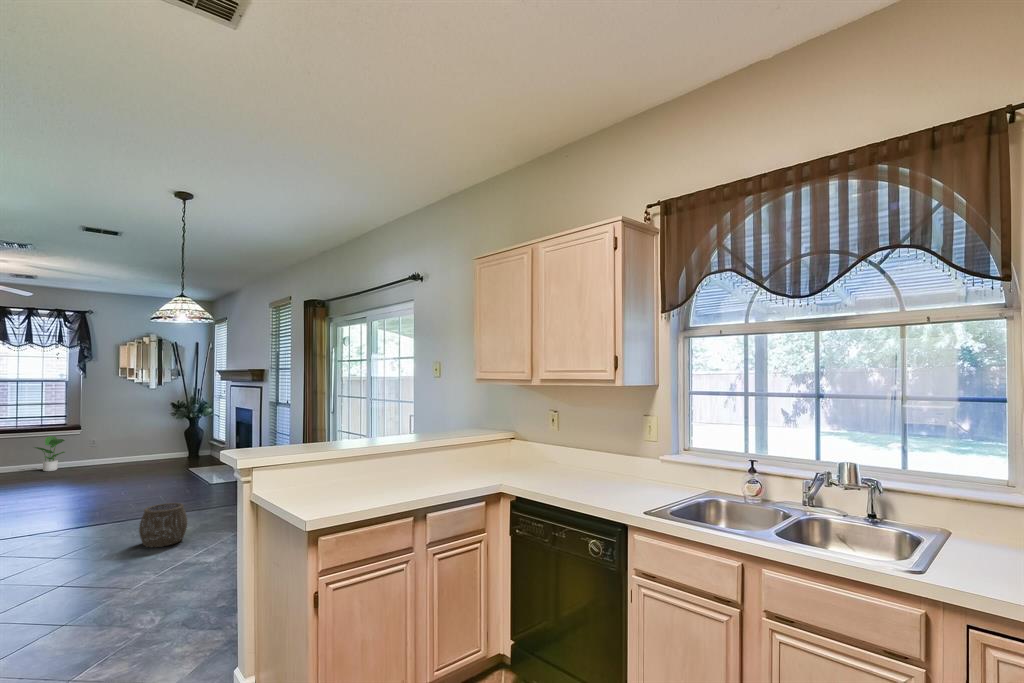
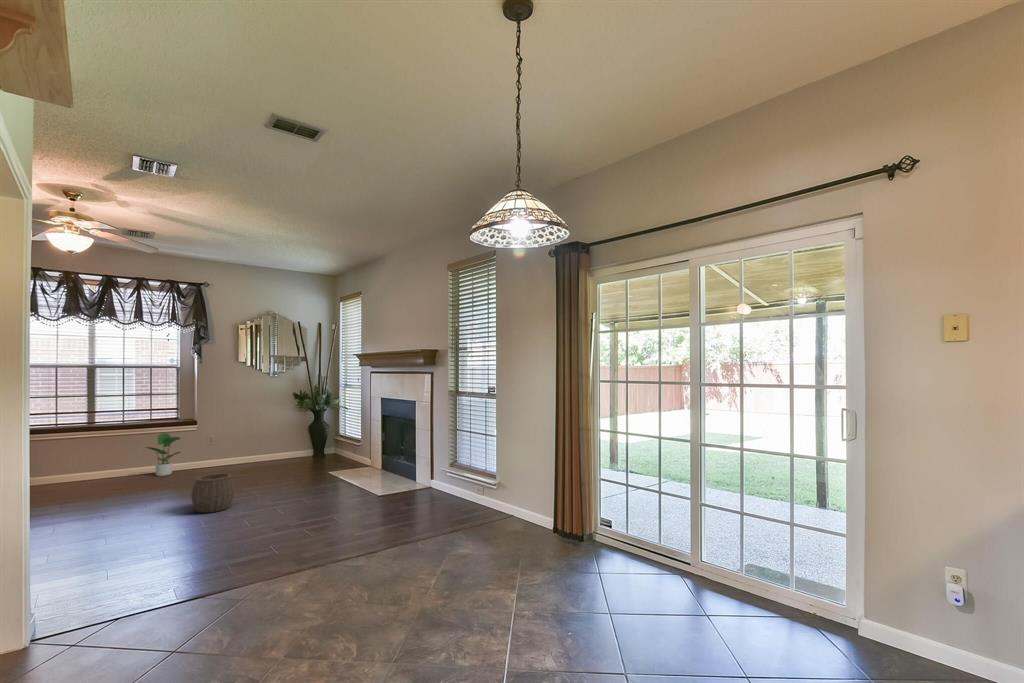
woven basket: present [139,503,188,547] -> present [192,473,235,513]

